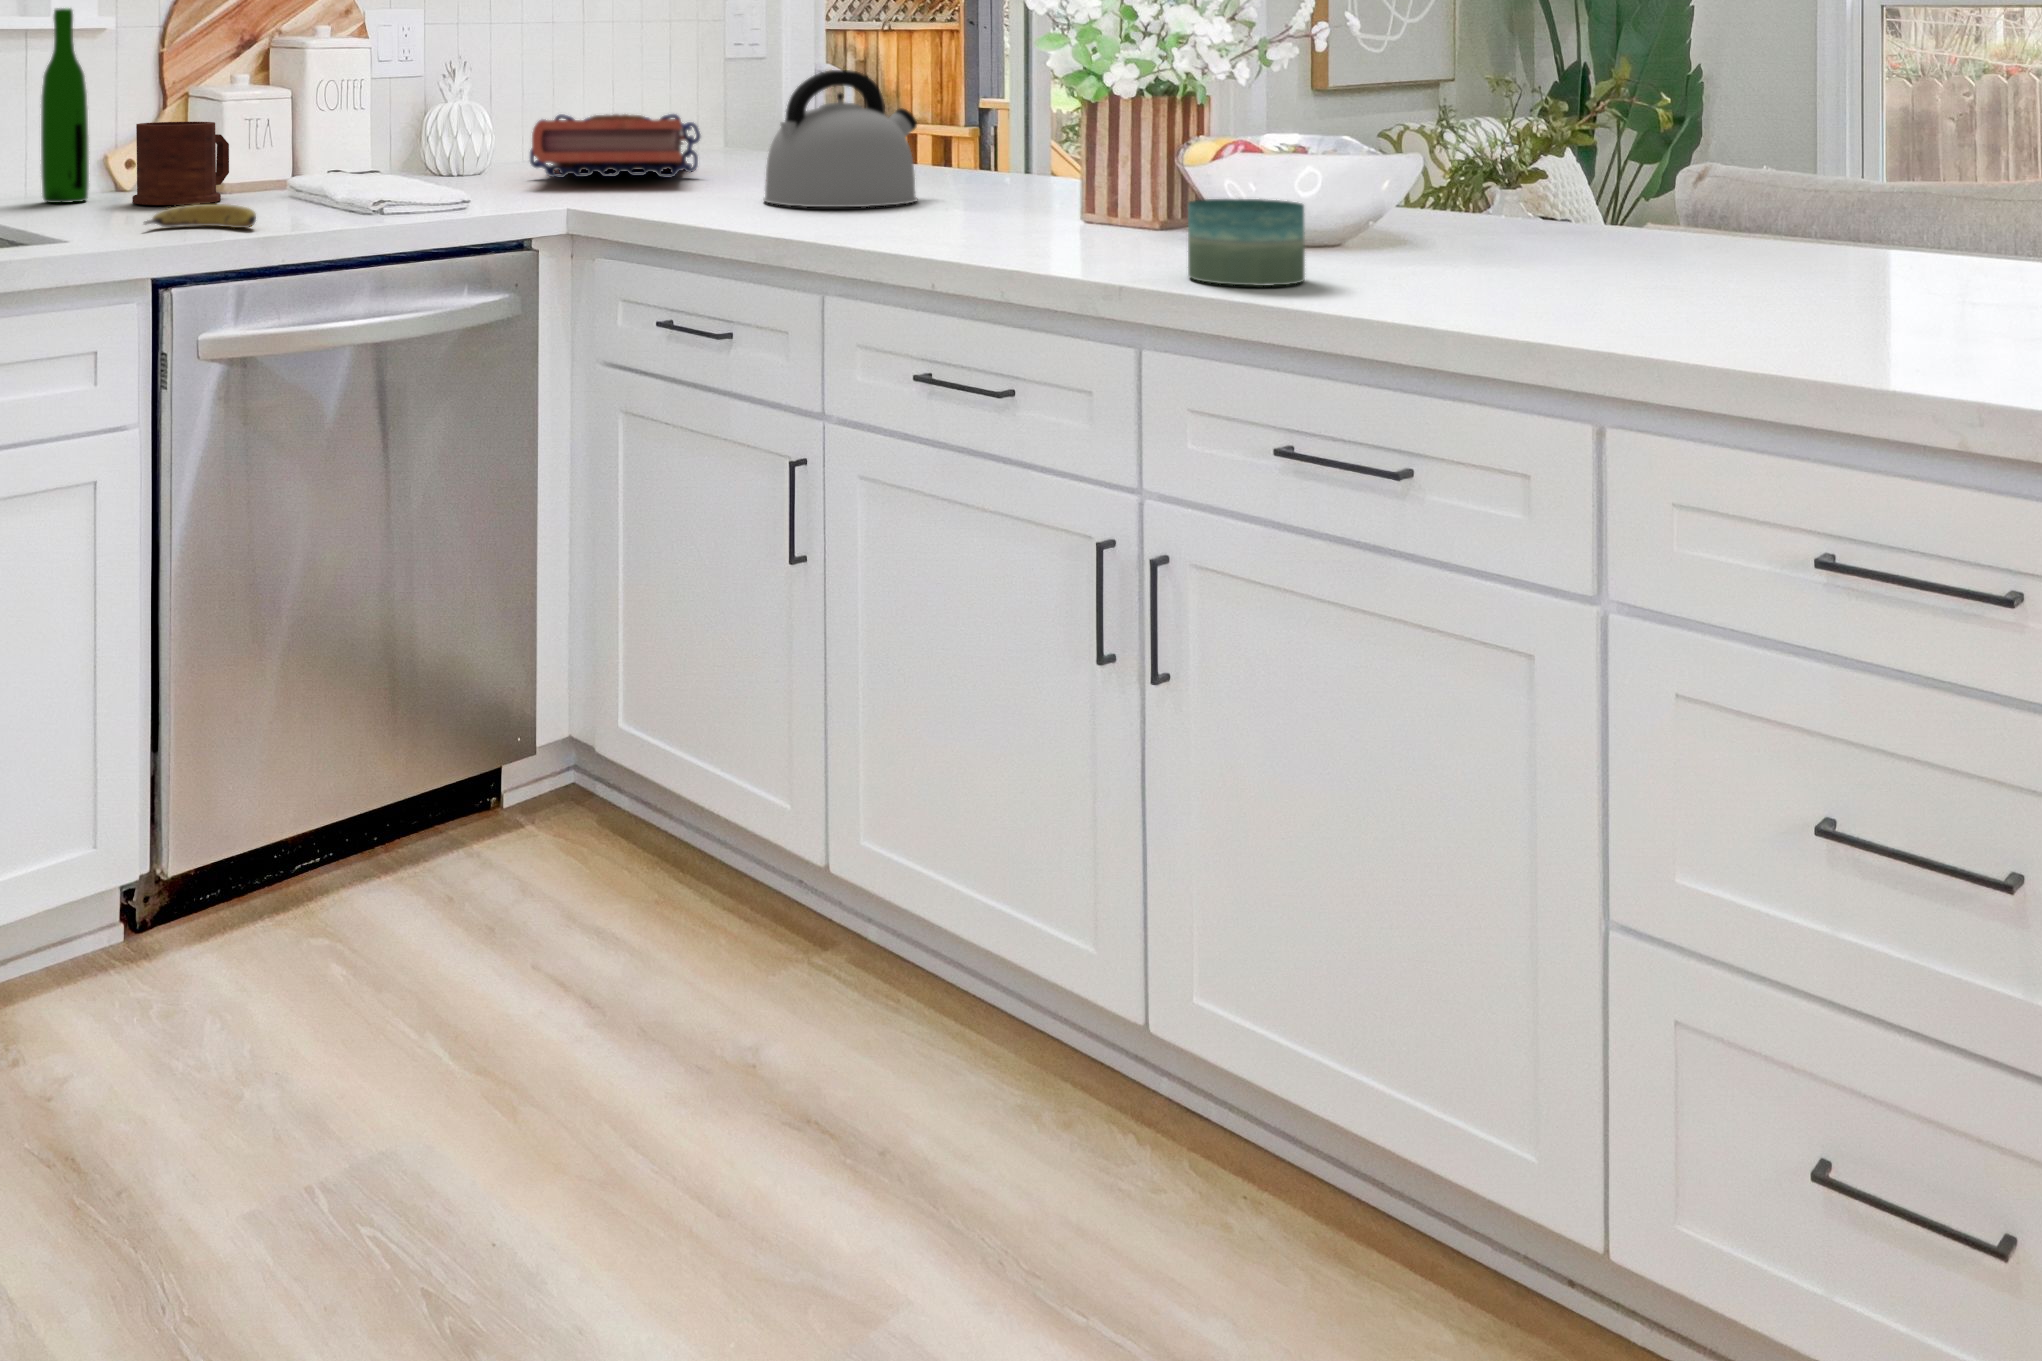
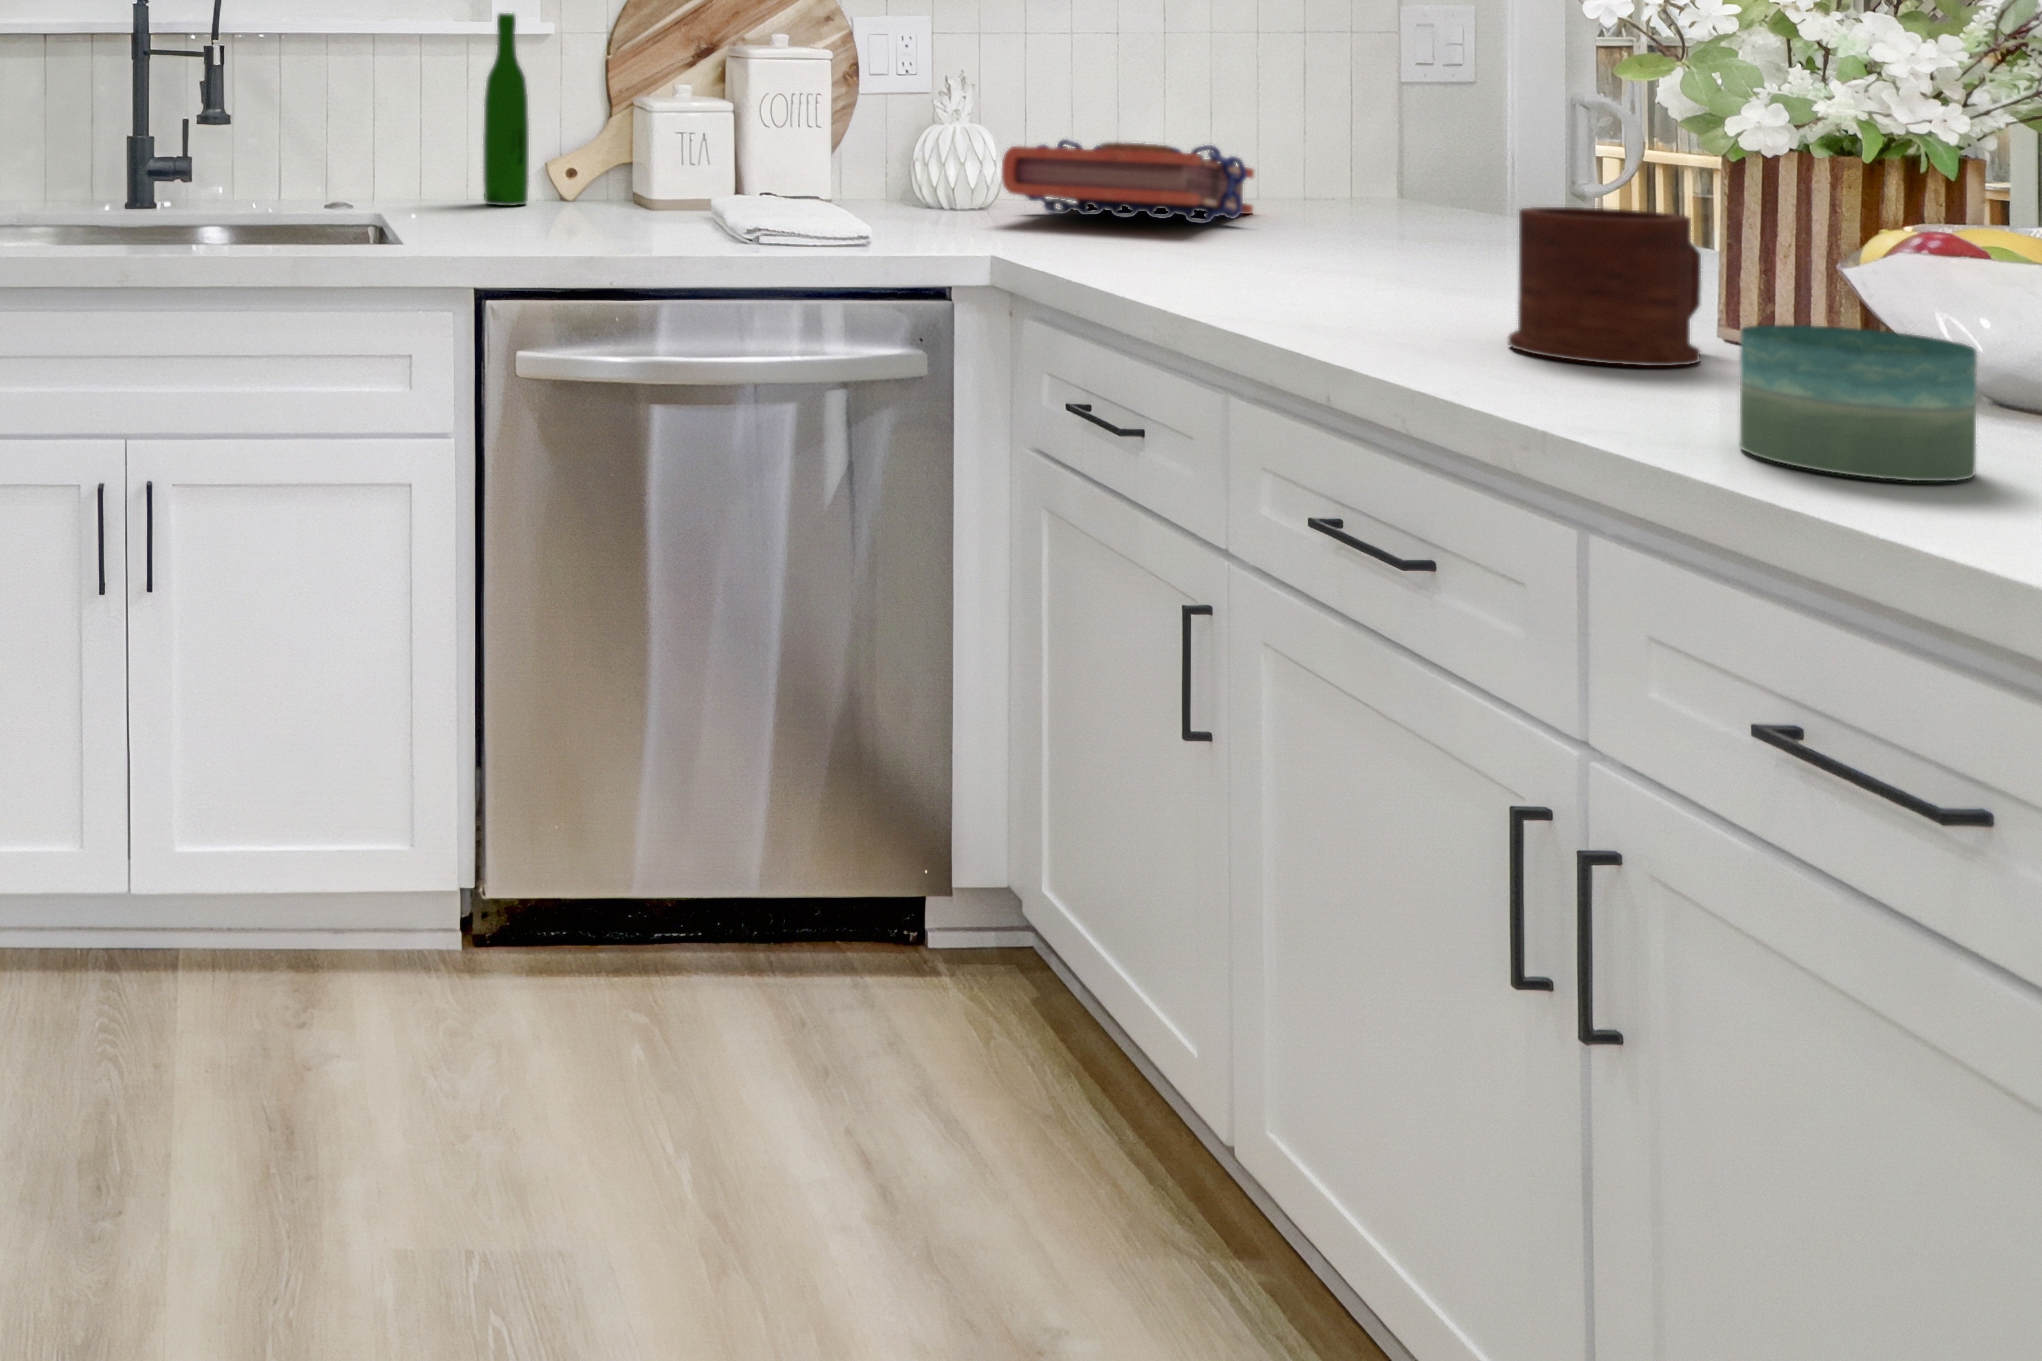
kettle: present [764,70,917,207] -> none [1263,99,1516,284]
mug: present [132,122,229,205] -> present [1508,207,1701,366]
fruit: present [145,204,256,228] -> none [506,217,615,246]

